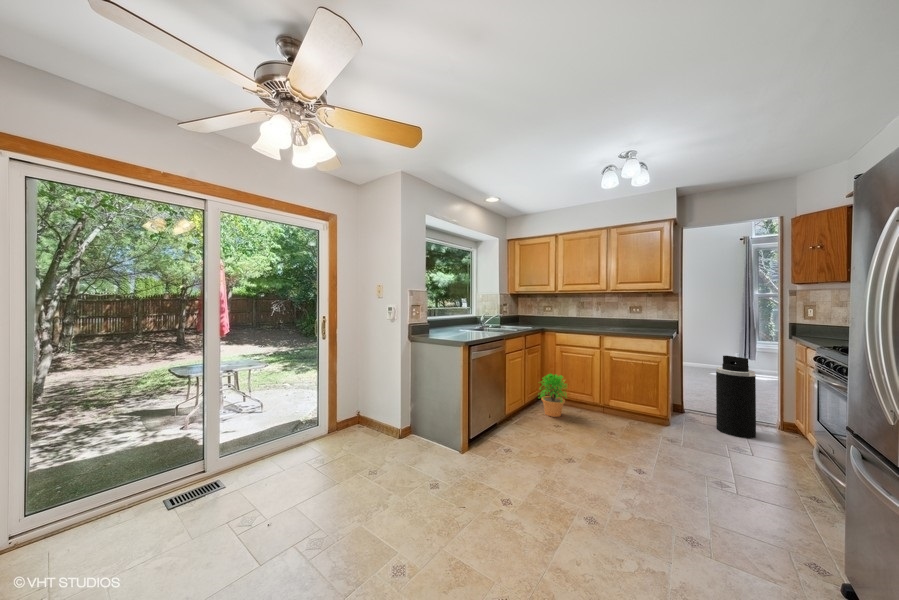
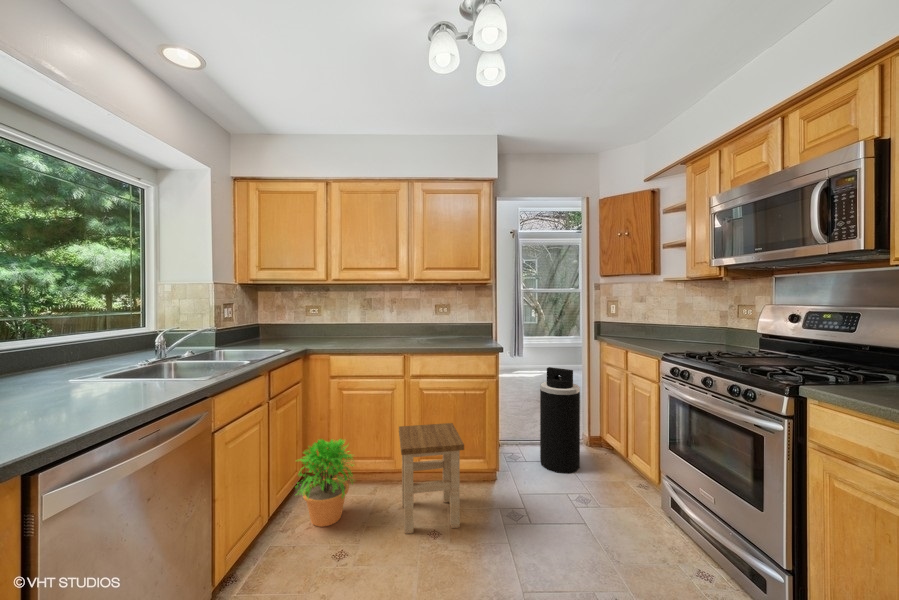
stool: none [593,375,633,435] -> present [399,423,464,534]

